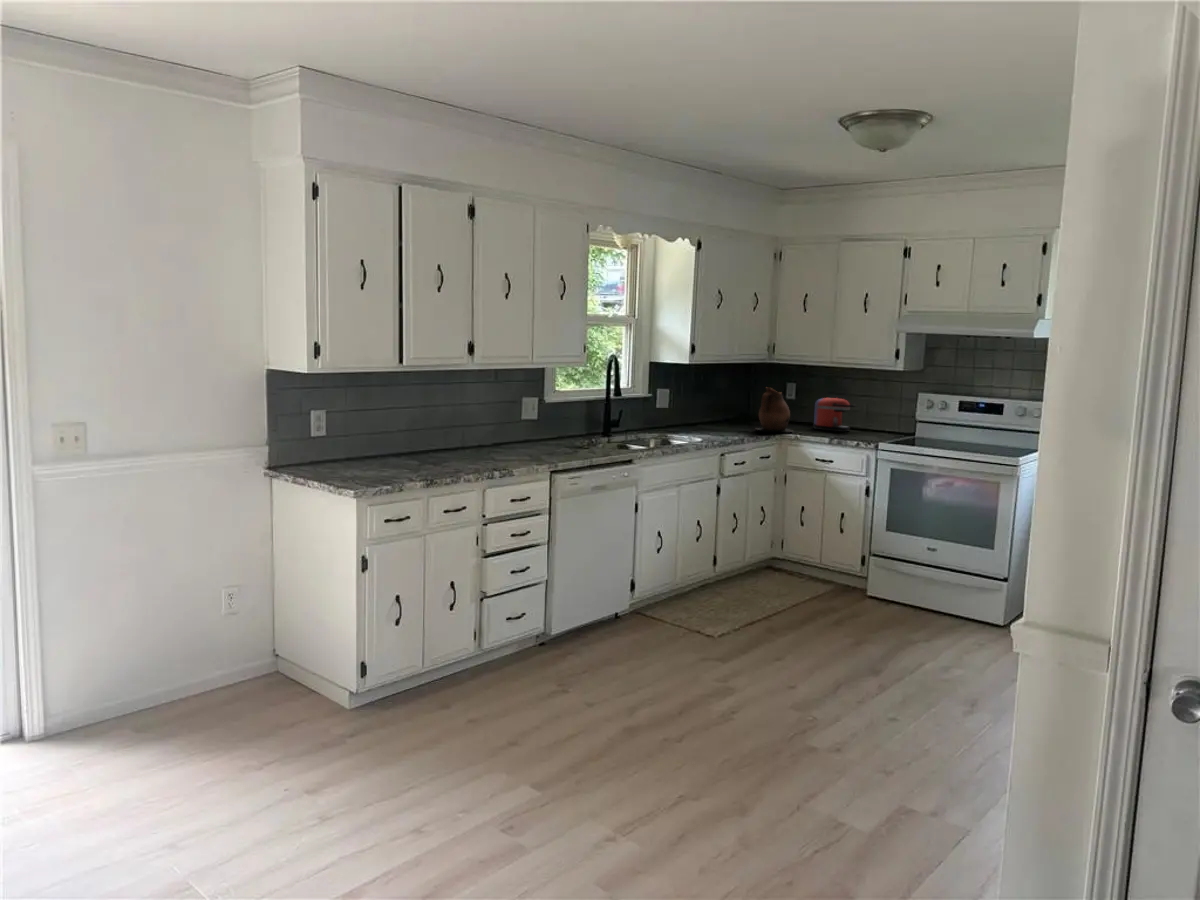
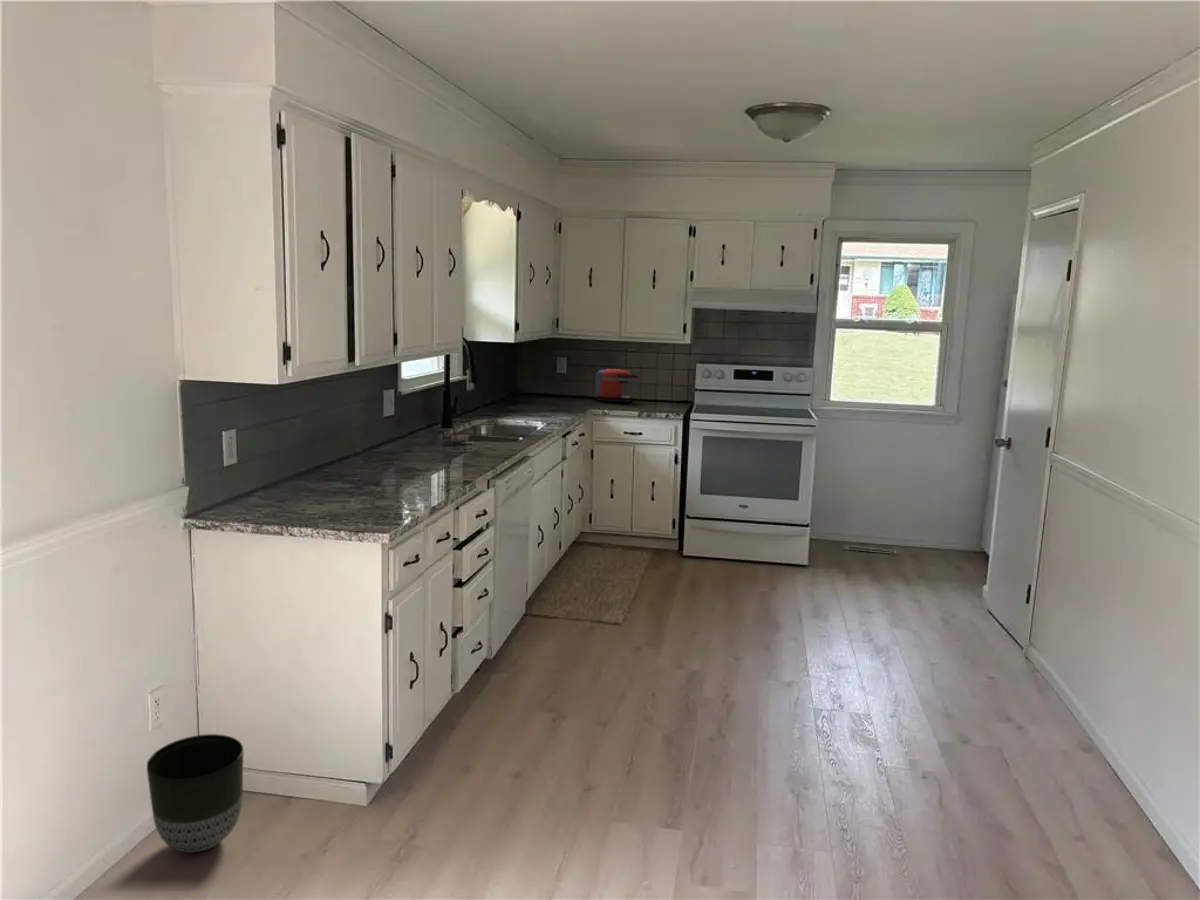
ceramic pitcher: present [758,388,792,432] -> none [552,362,594,407]
planter: none [197,625,266,705] -> present [147,734,243,853]

